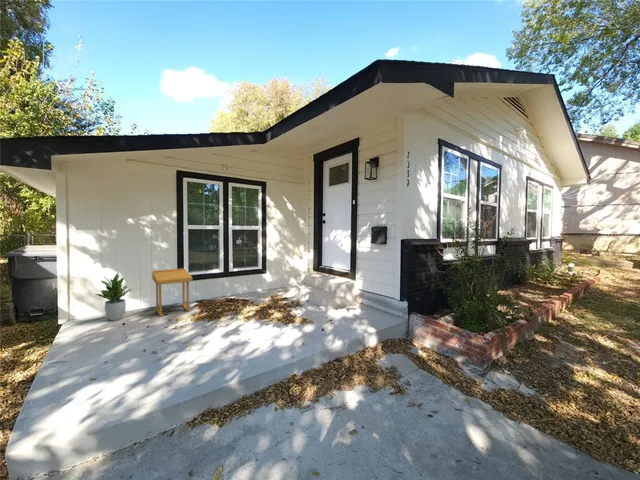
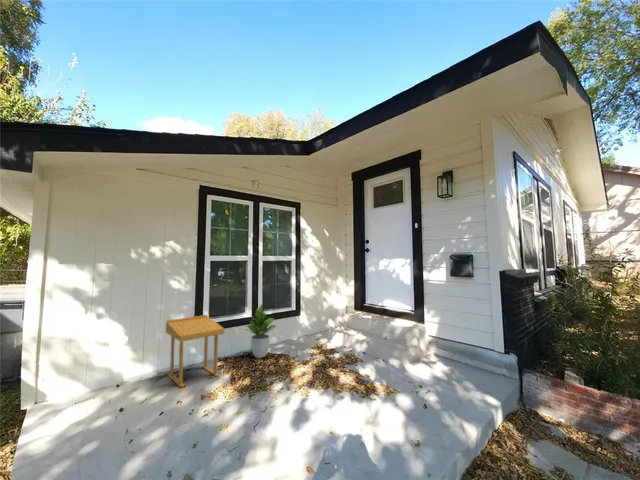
potted plant: present [96,273,131,321] -> present [246,305,276,358]

